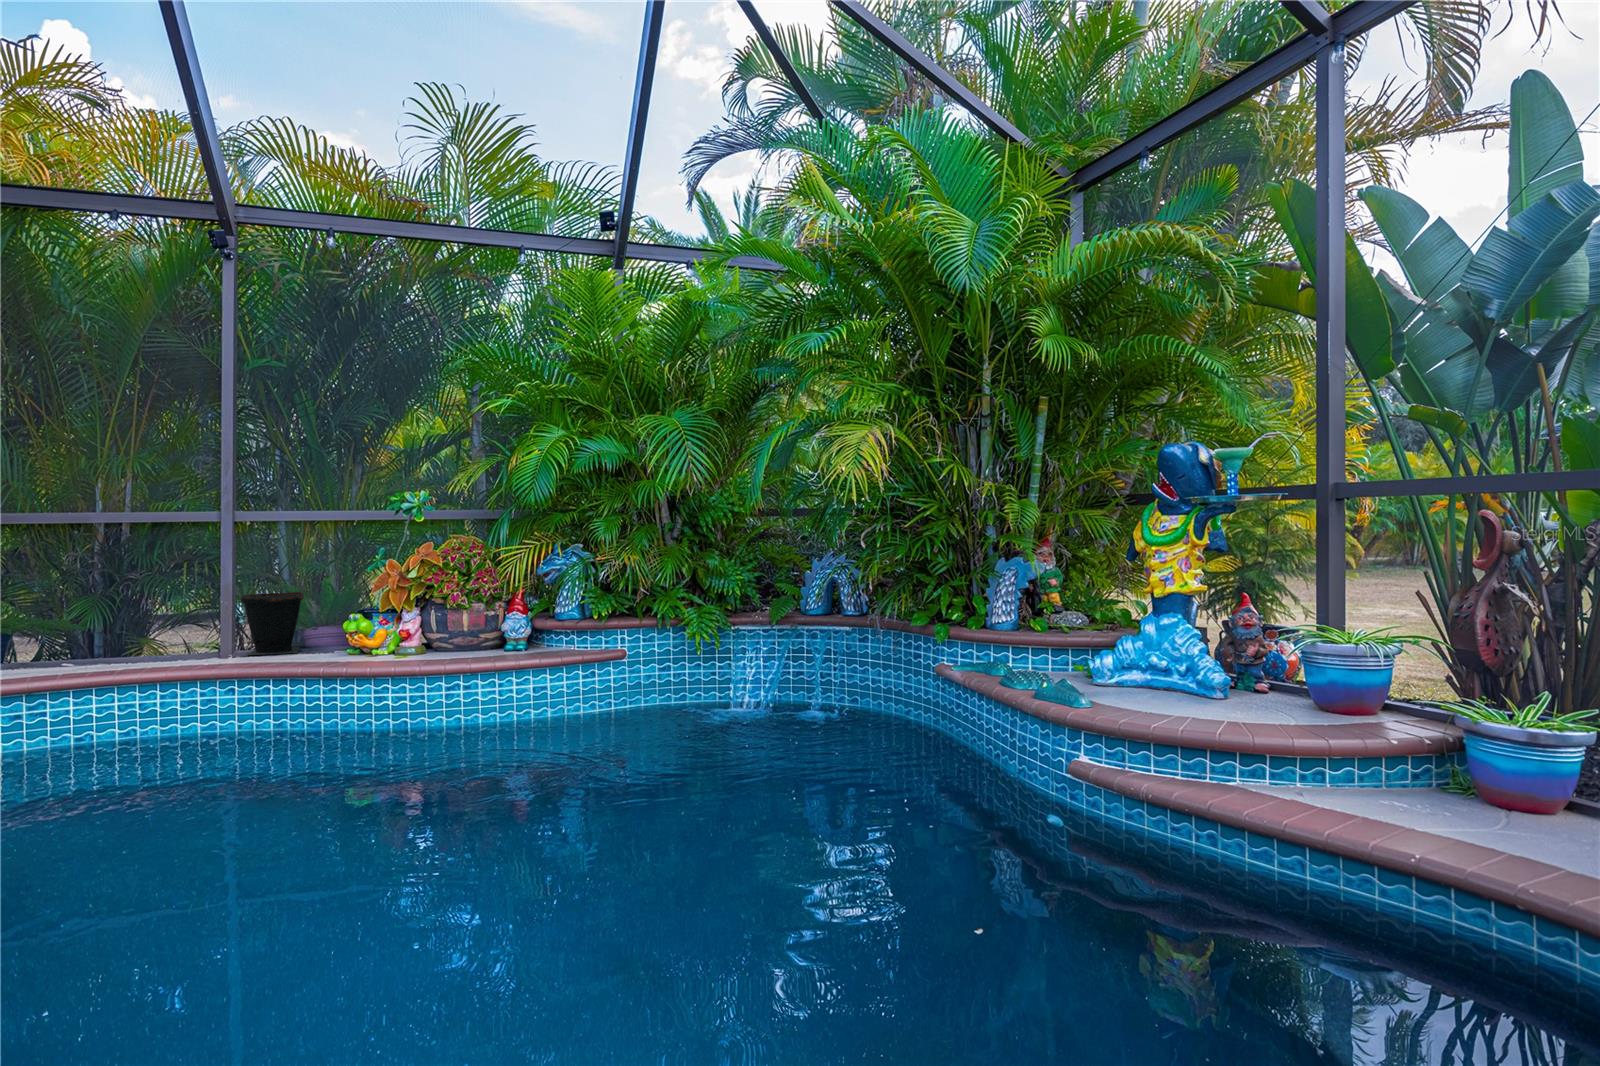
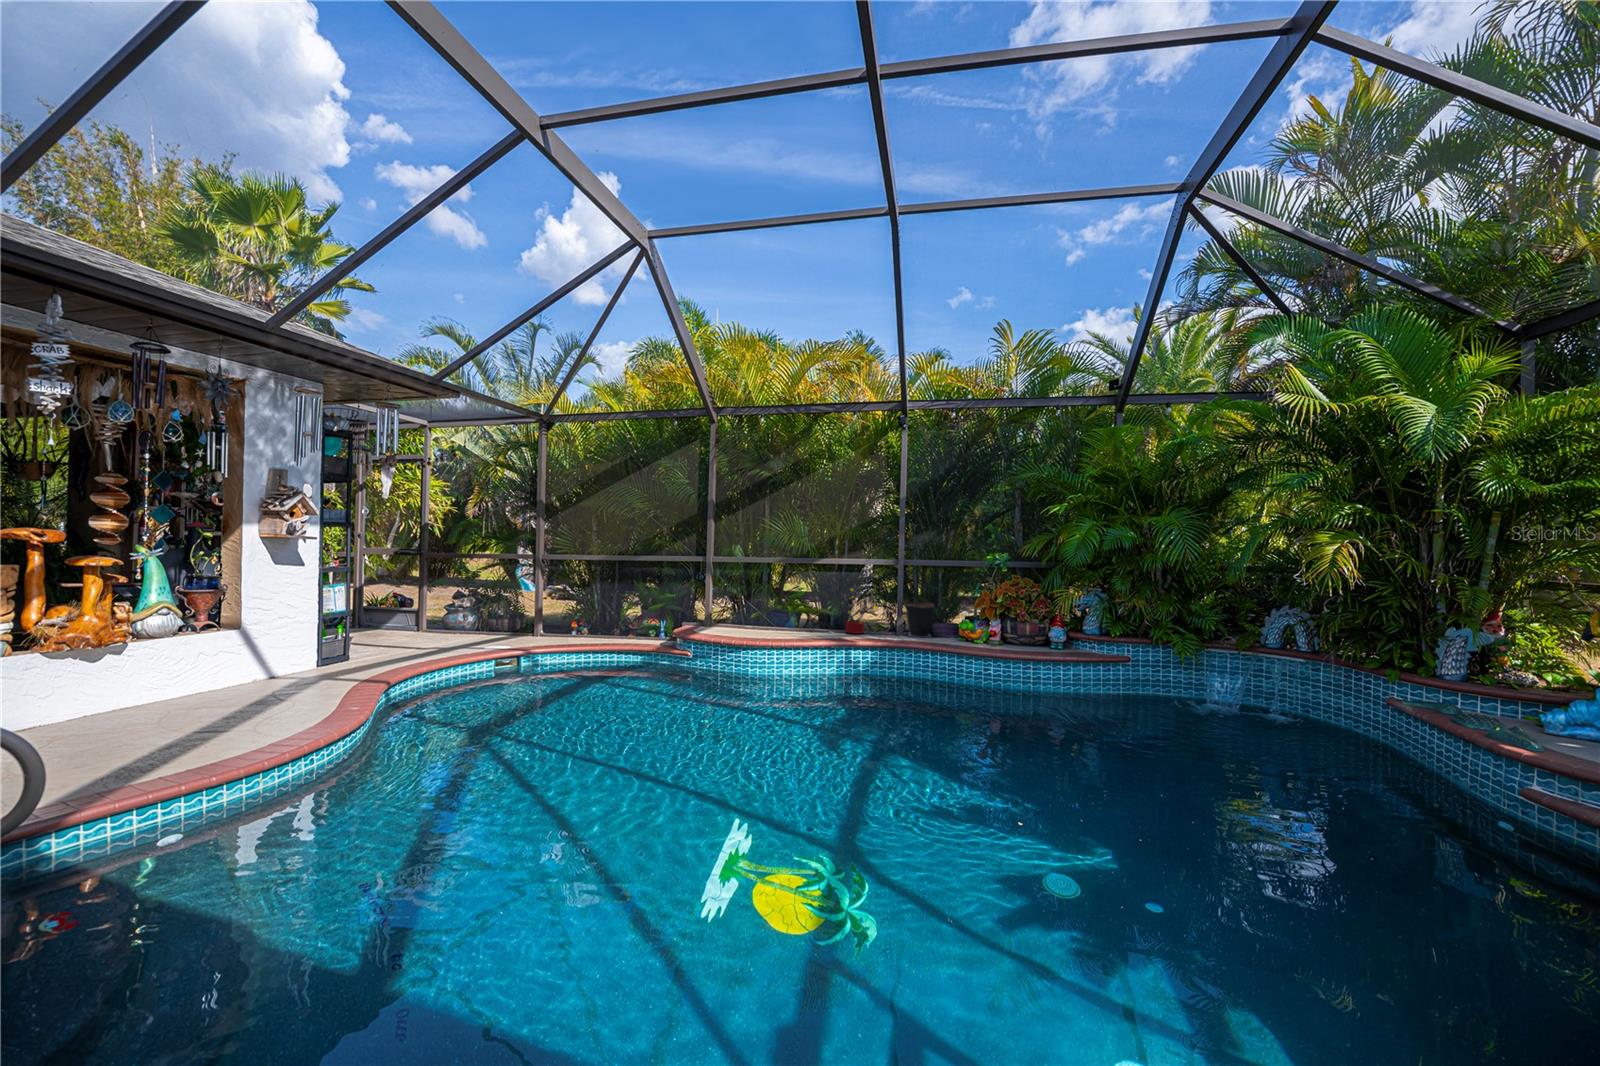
decorative plant: none [98,572,176,662] -> present [845,593,877,634]

